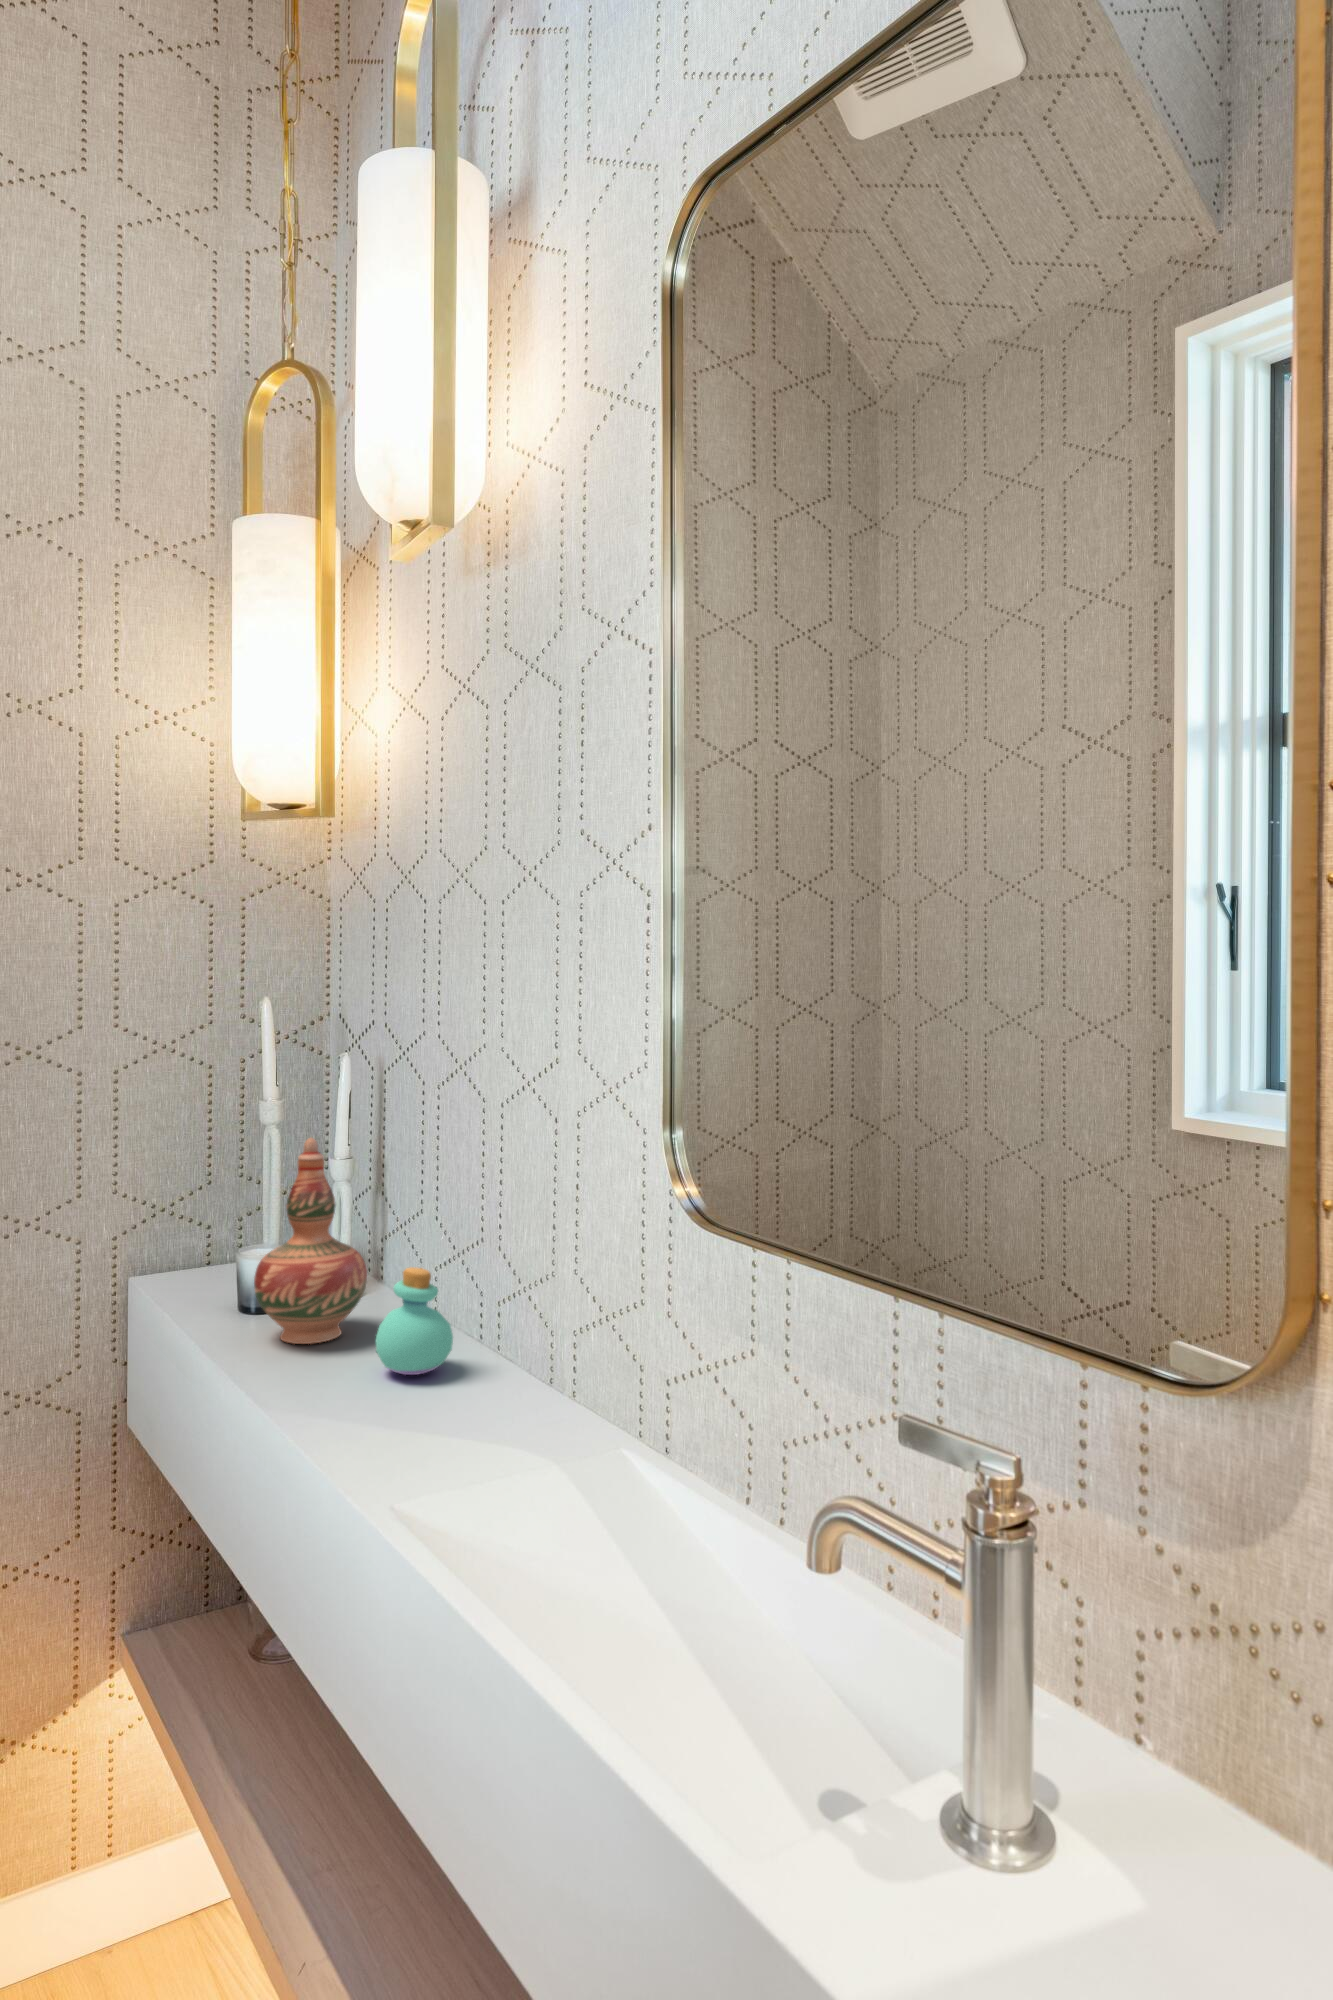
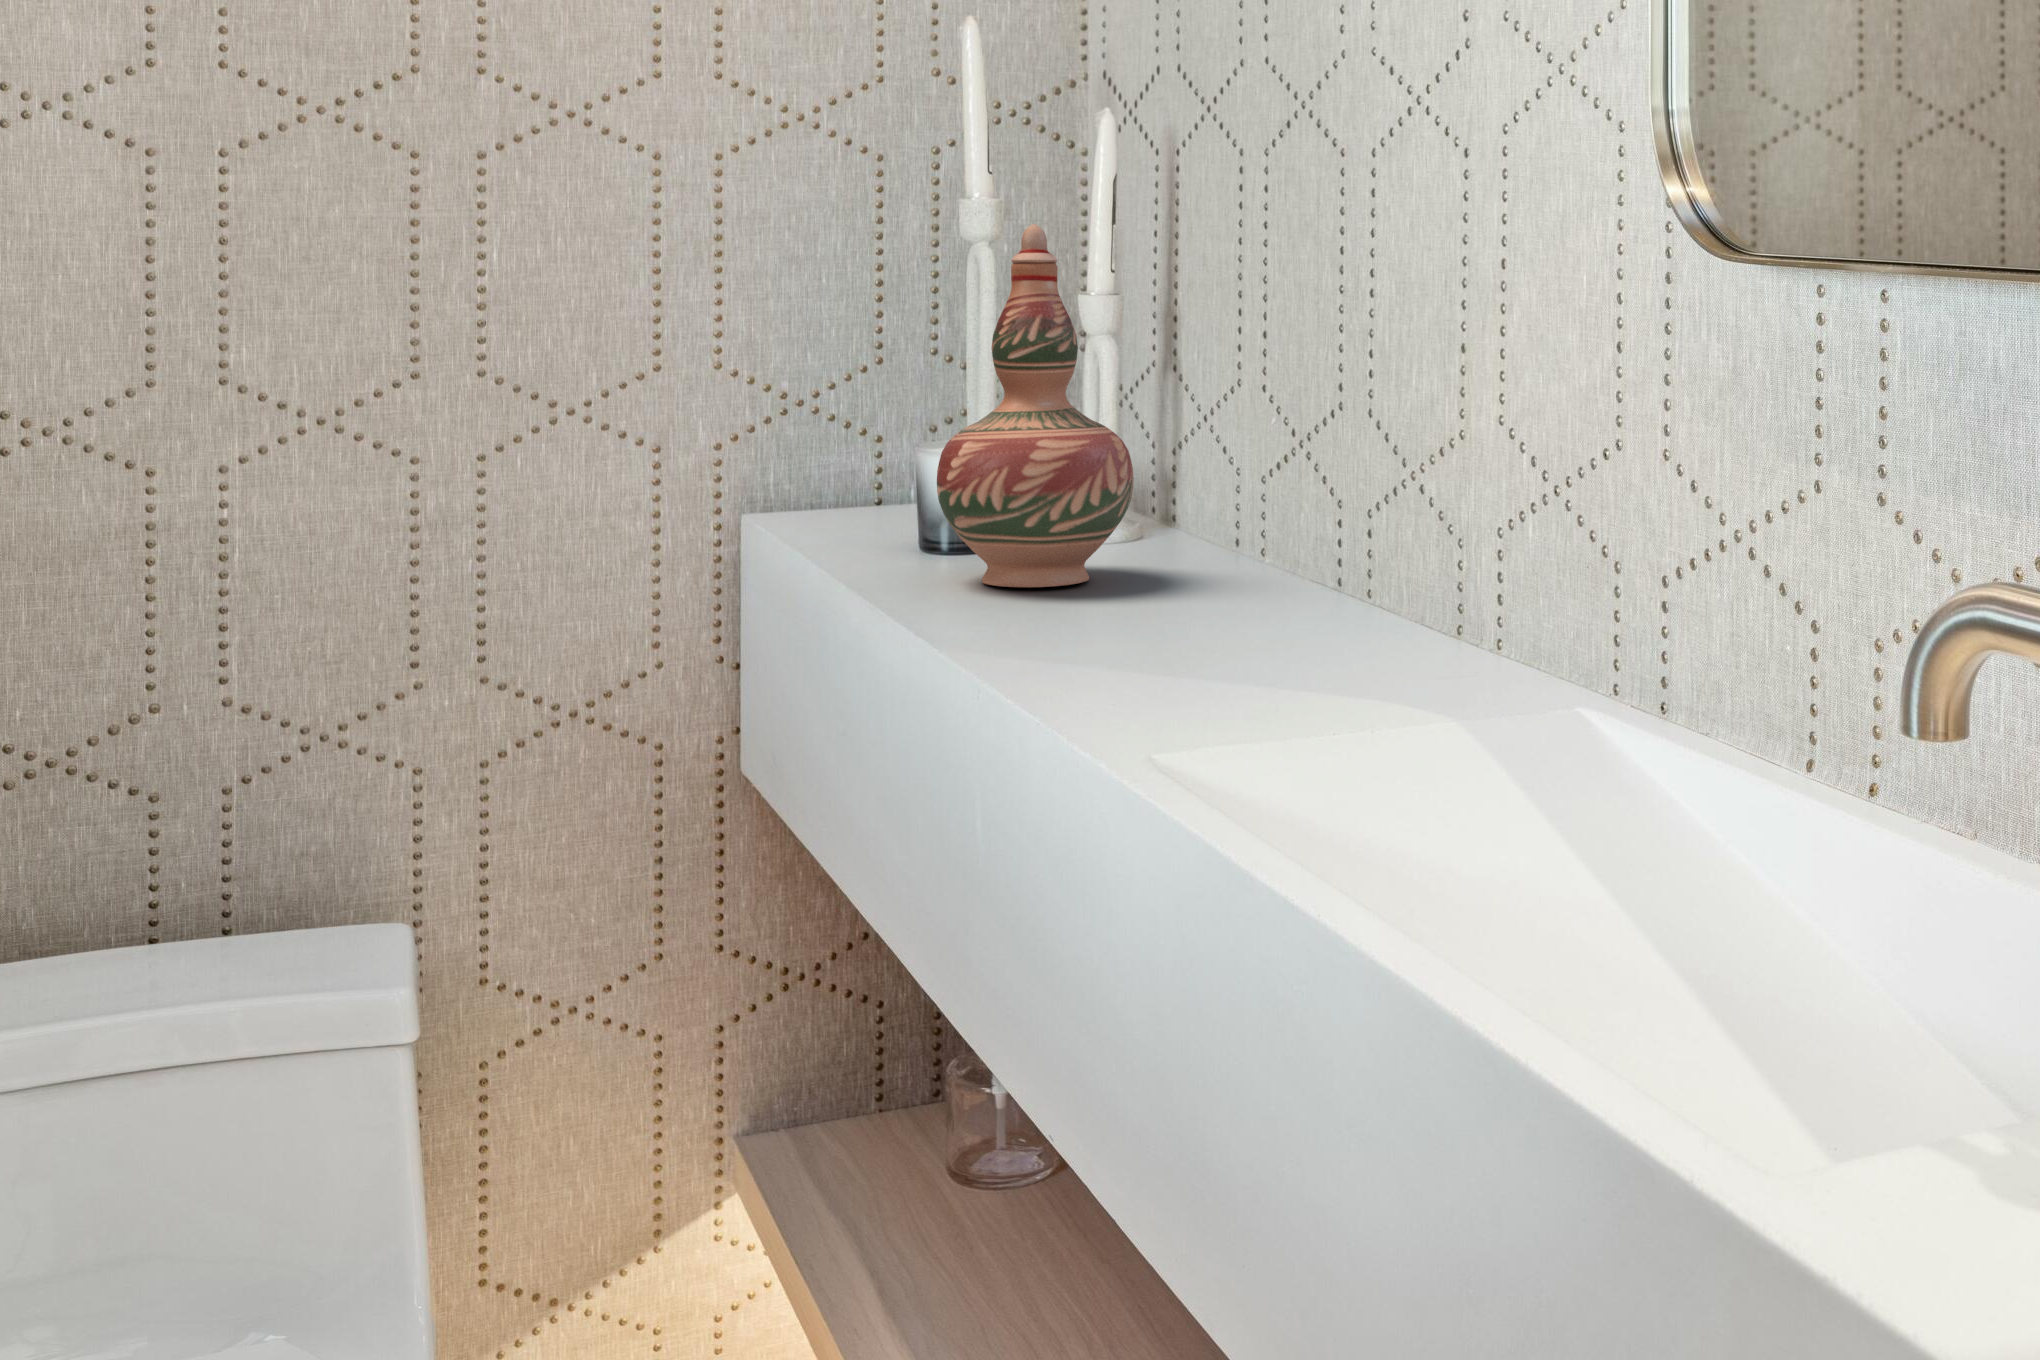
perfume bottle: present [376,1267,453,1375] -> none [1139,432,1279,622]

